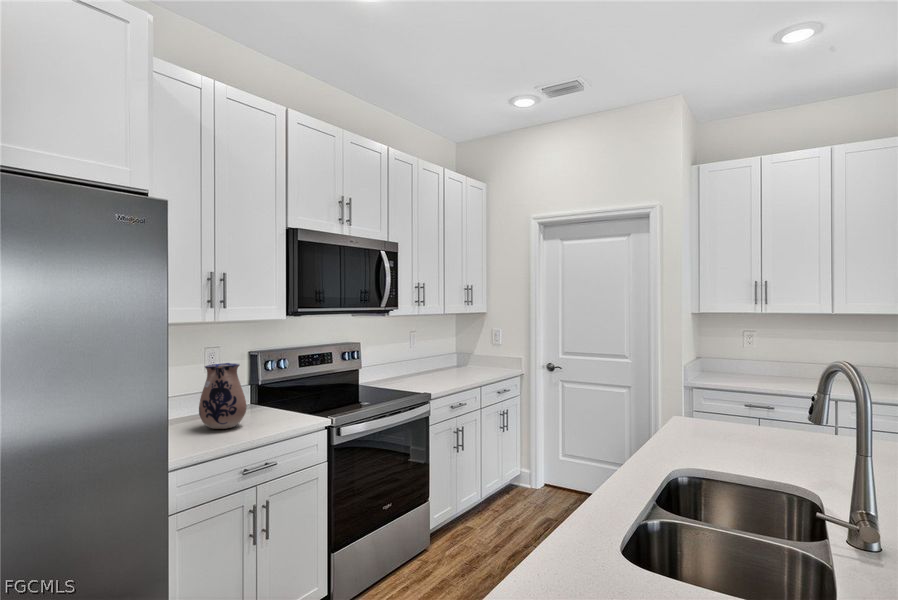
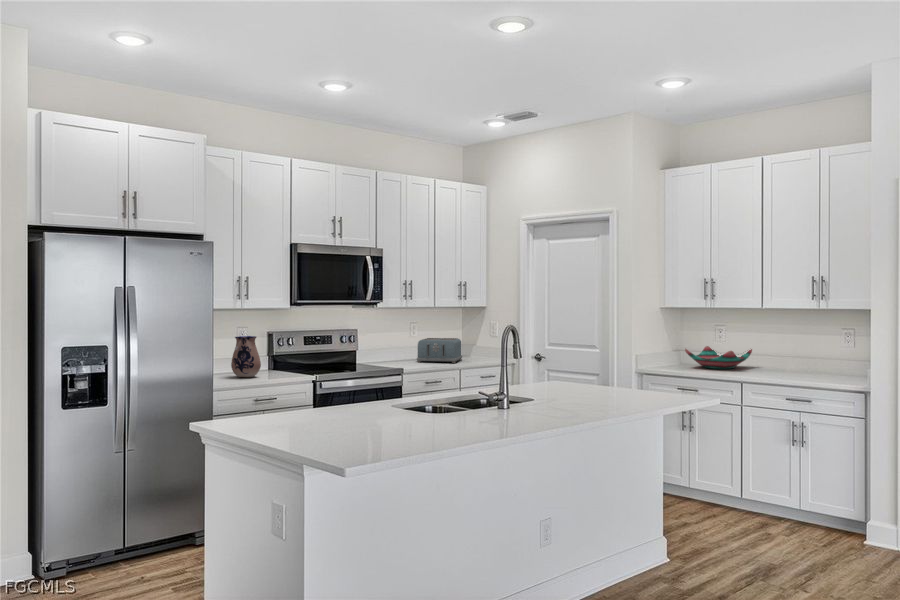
toaster: none [426,349,472,379] -> present [417,338,462,363]
decorative bowl: none [728,353,792,380] -> present [685,346,752,369]

